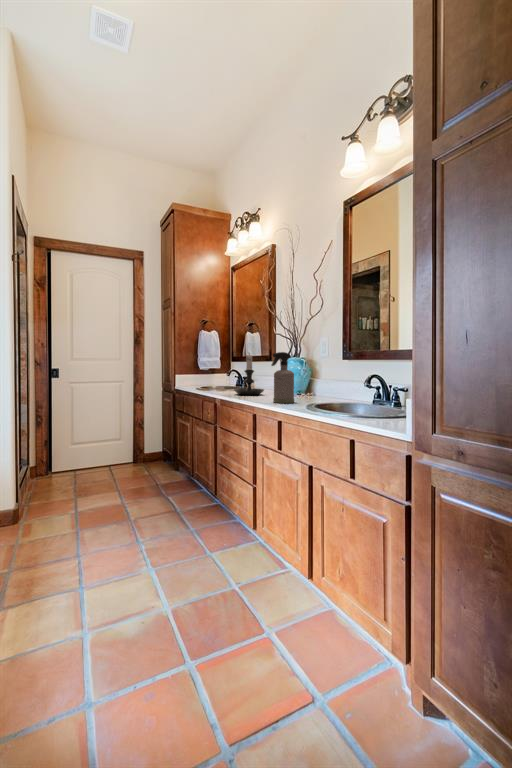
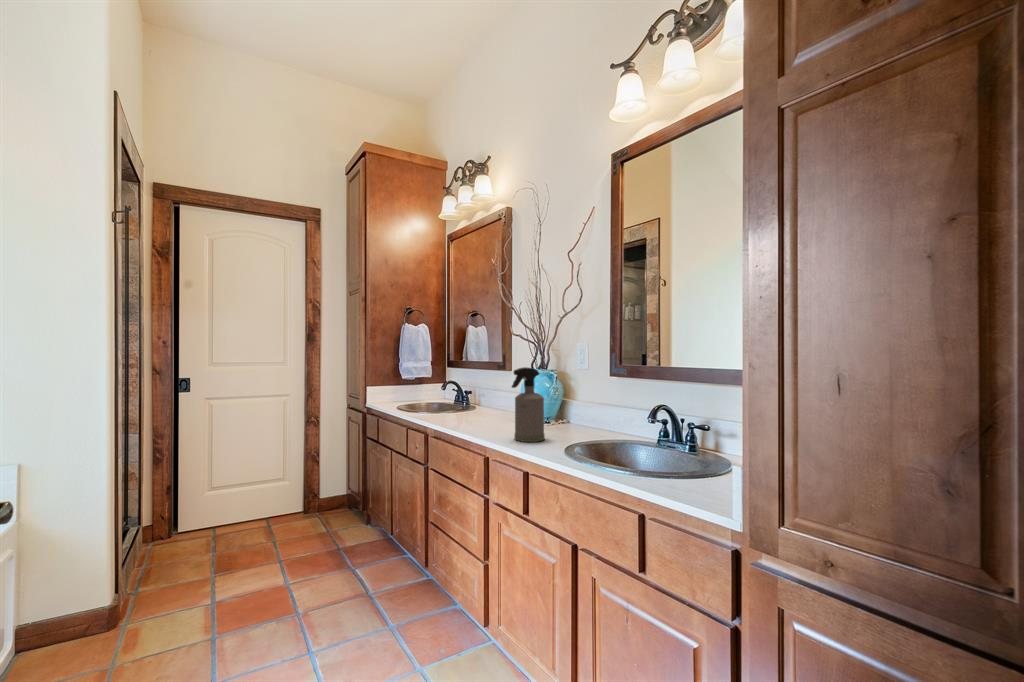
candle holder: present [234,355,264,395] -> none [454,360,498,422]

